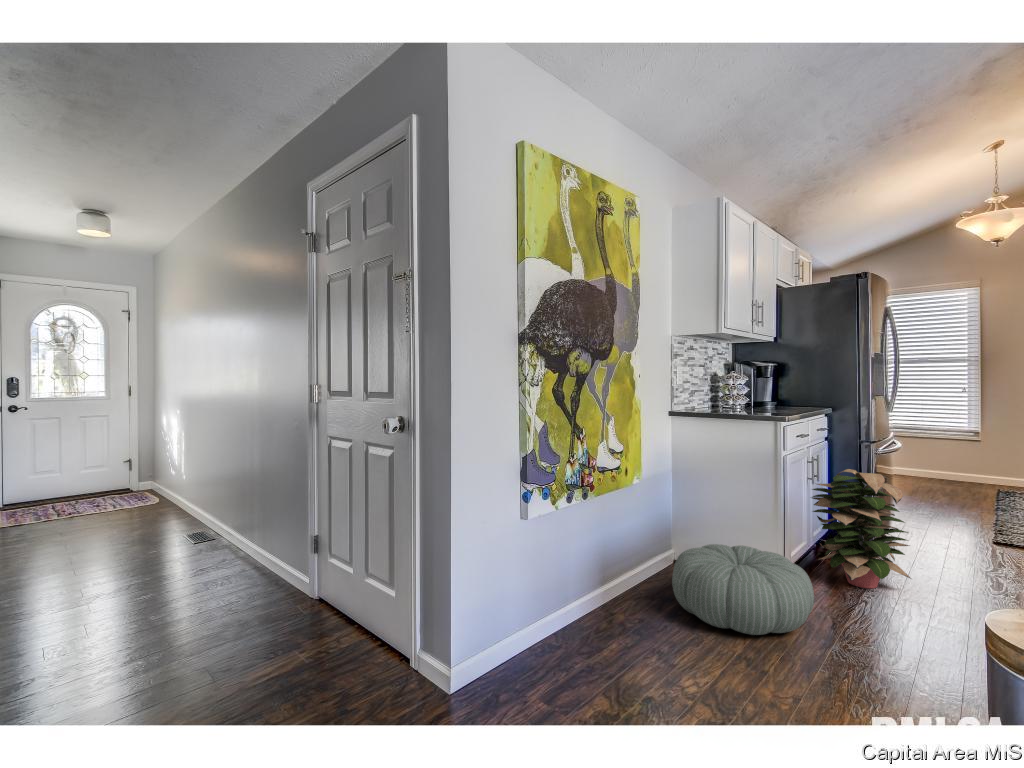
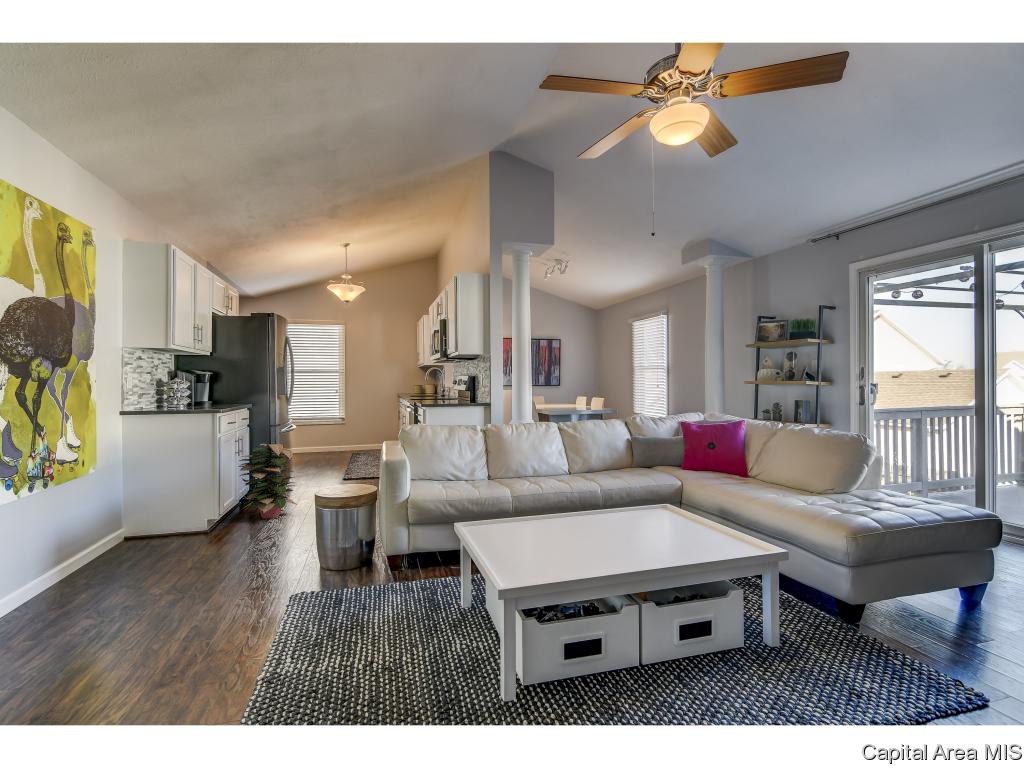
pouf: present [672,544,814,635] -> none [131,504,240,561]

